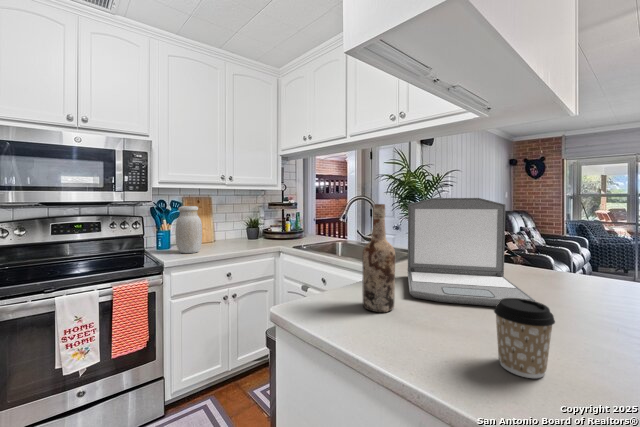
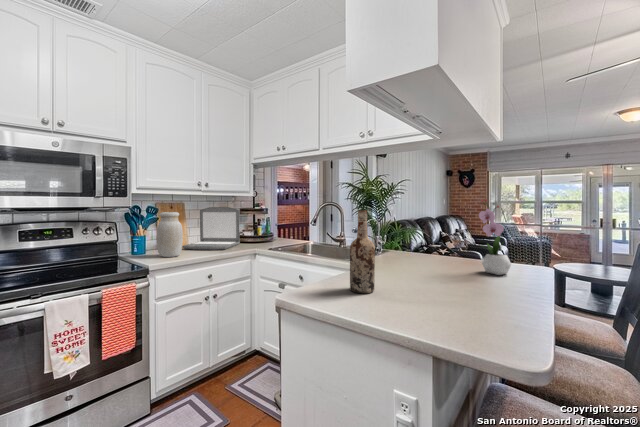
flower arrangement: none [548,190,605,294] -> present [479,199,511,275]
laptop: present [408,198,535,306] -> present [182,207,240,250]
coffee cup: present [494,298,555,378] -> none [449,273,486,323]

